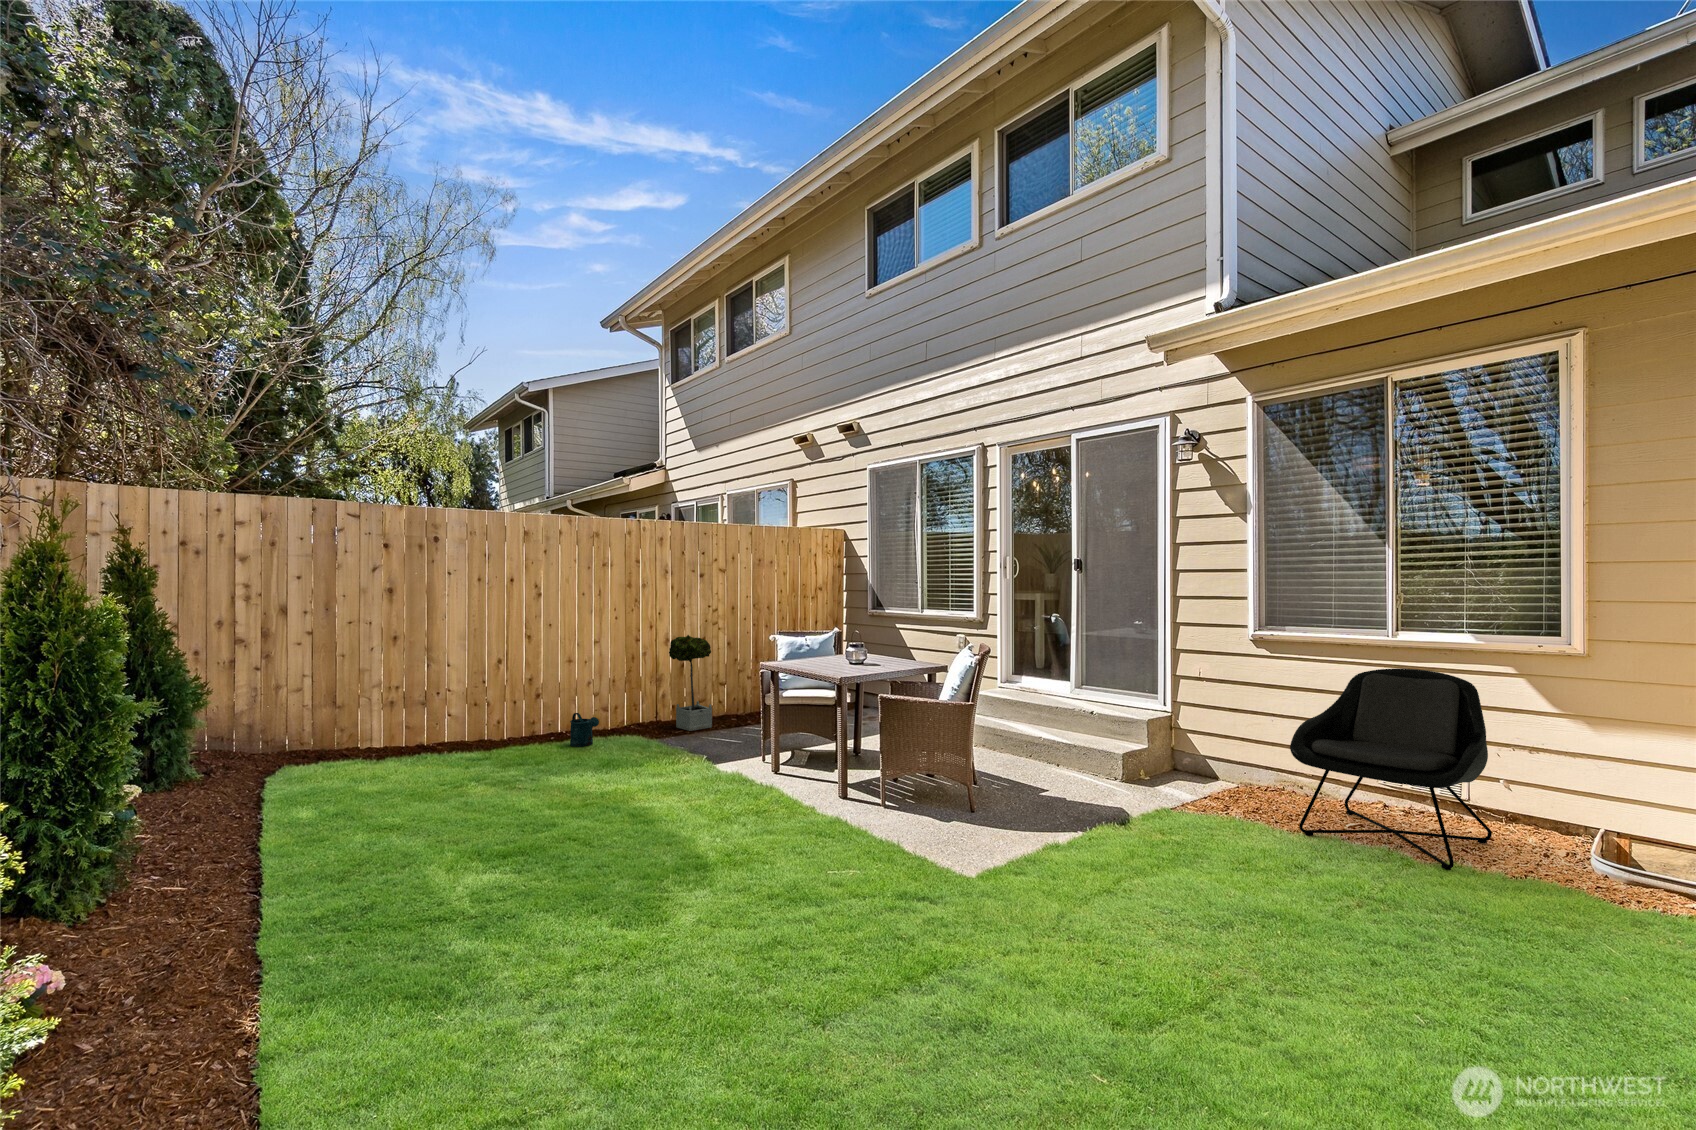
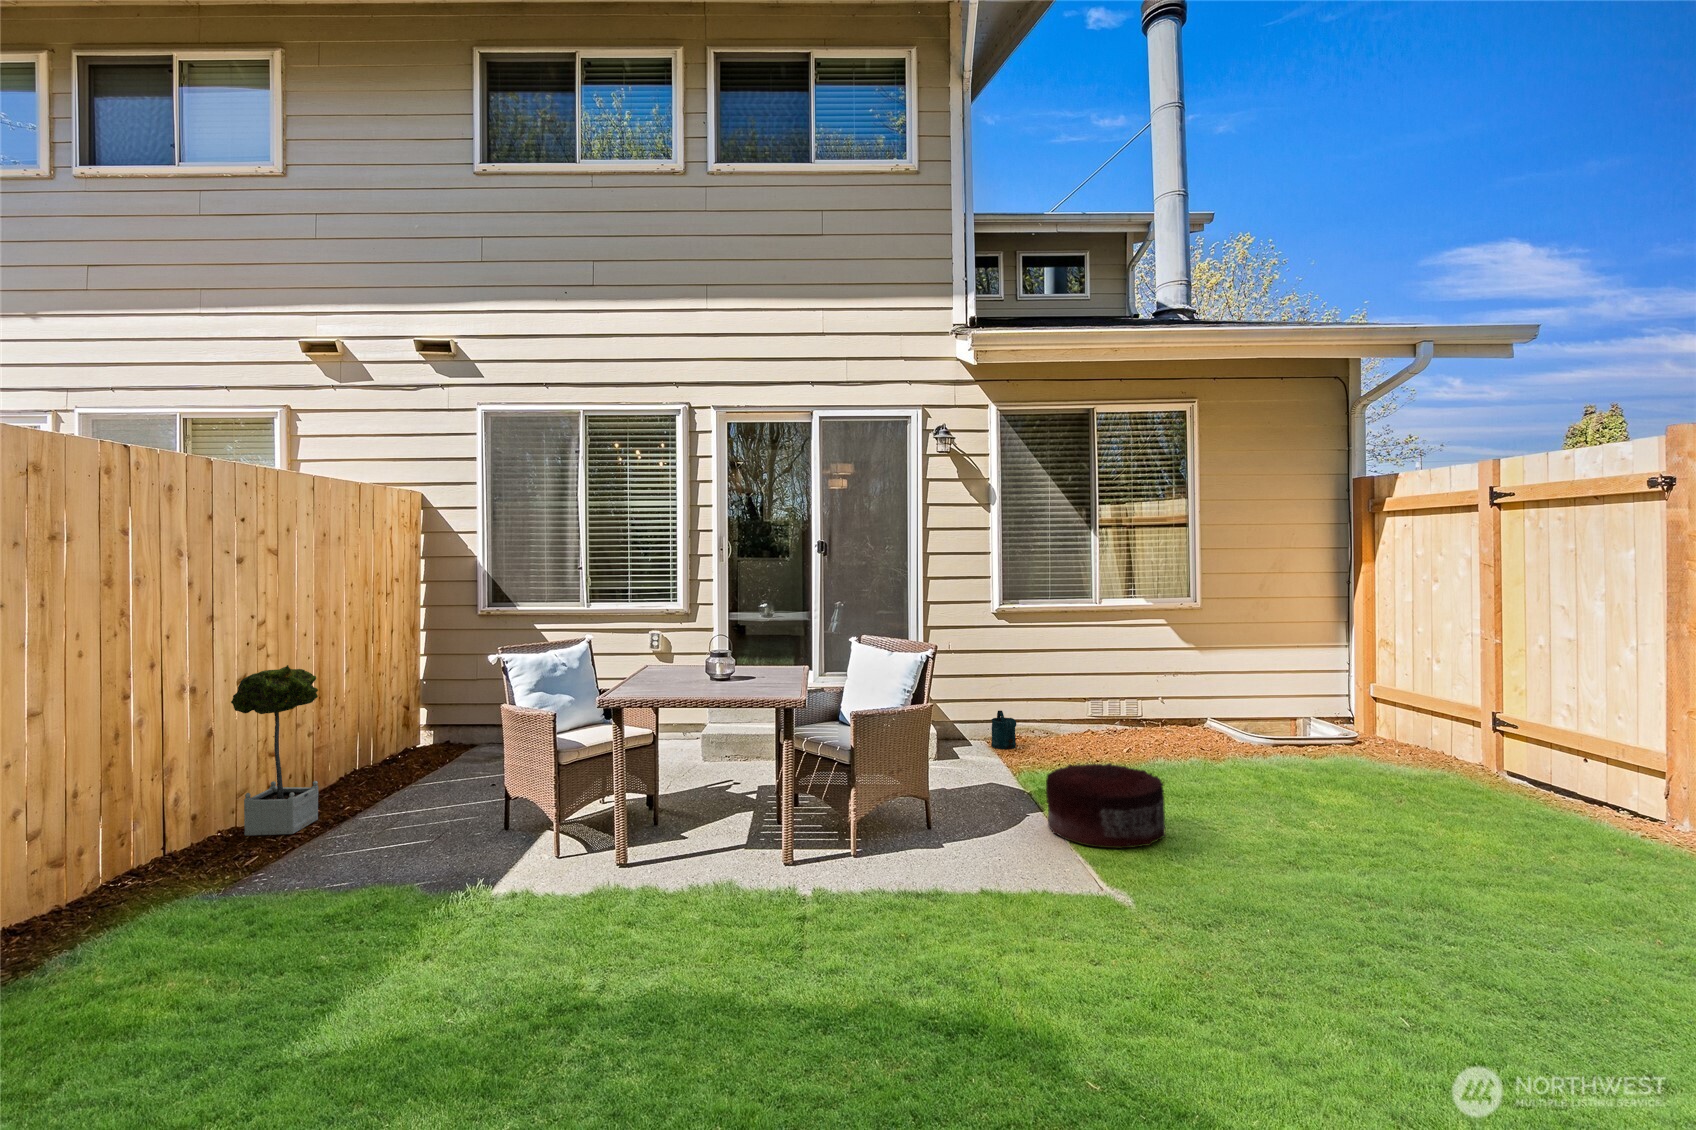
lounge chair: present [1290,668,1492,870] -> none [1074,627,1205,764]
watering can: present [570,713,599,747] -> present [991,711,1016,749]
pouf: none [1018,797,1149,896] -> present [1046,763,1165,848]

